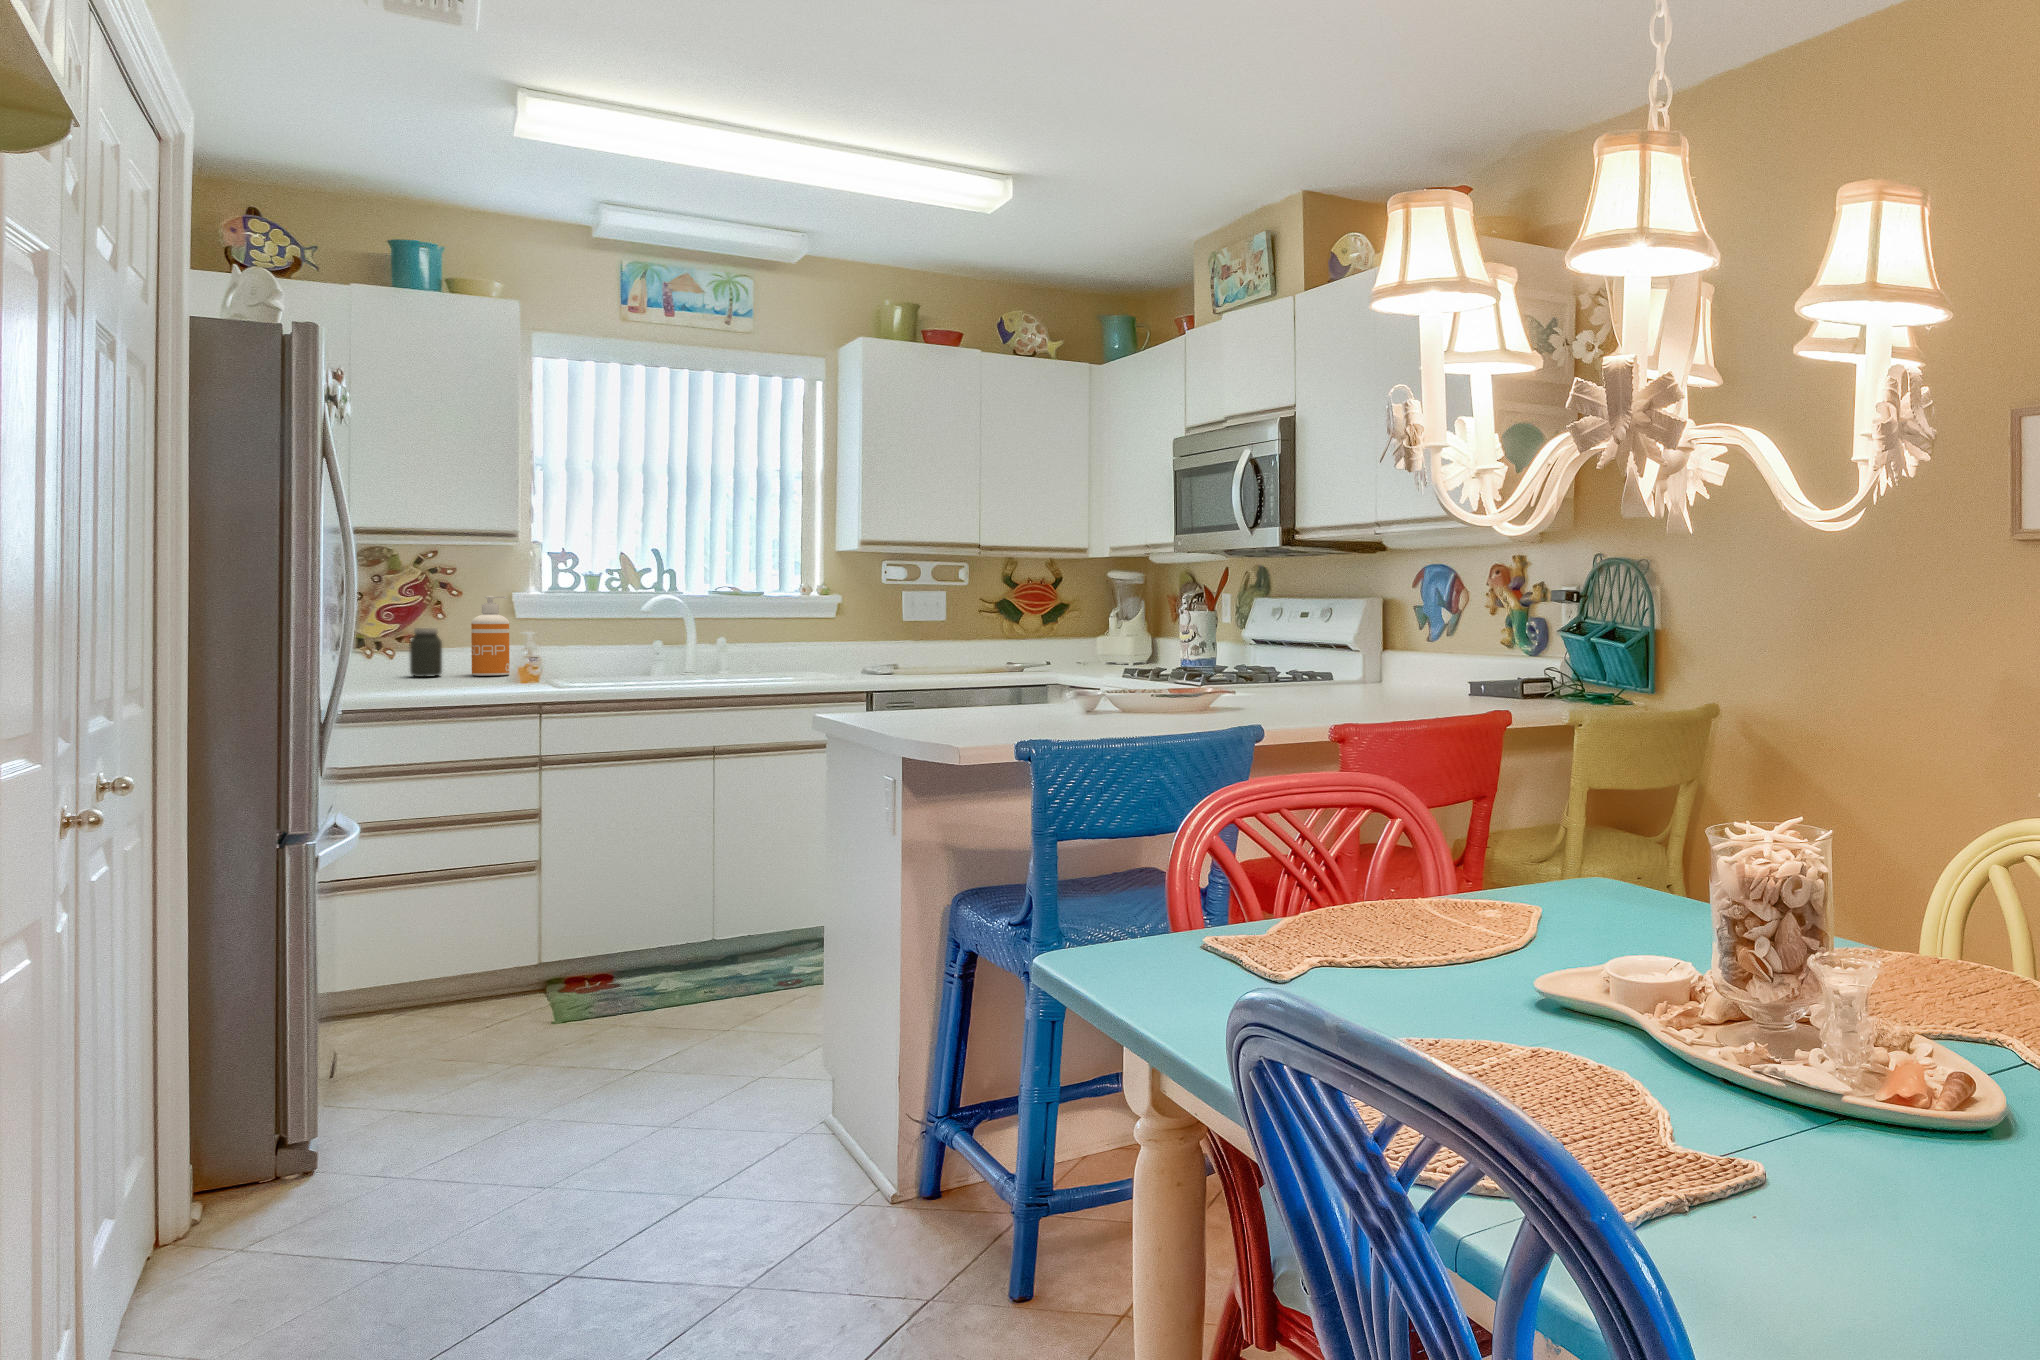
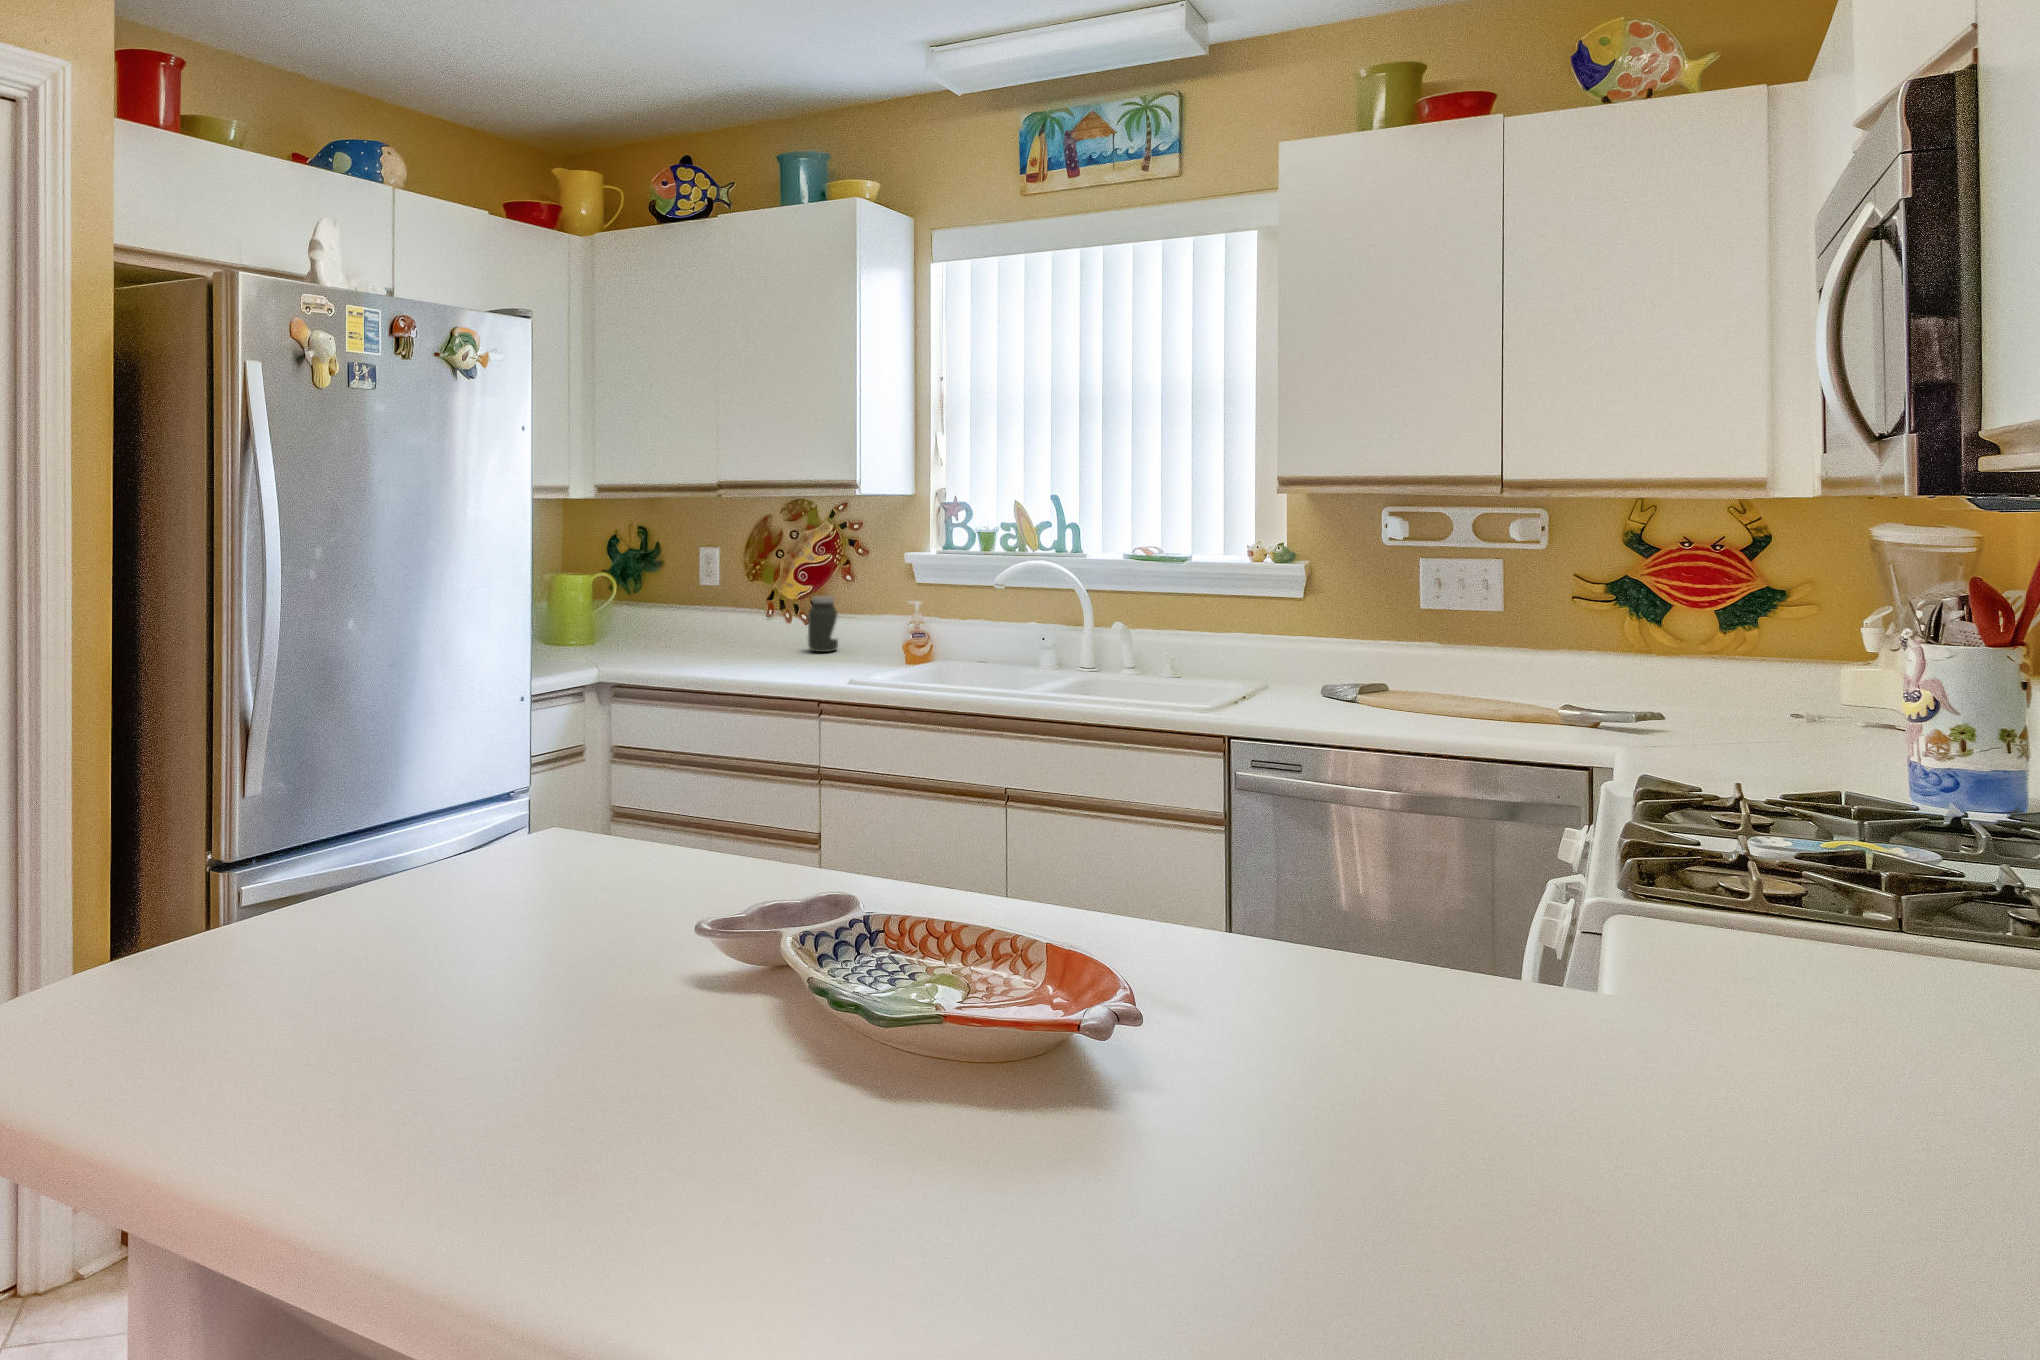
soap dispenser: present [471,596,510,676] -> none [856,562,893,657]

